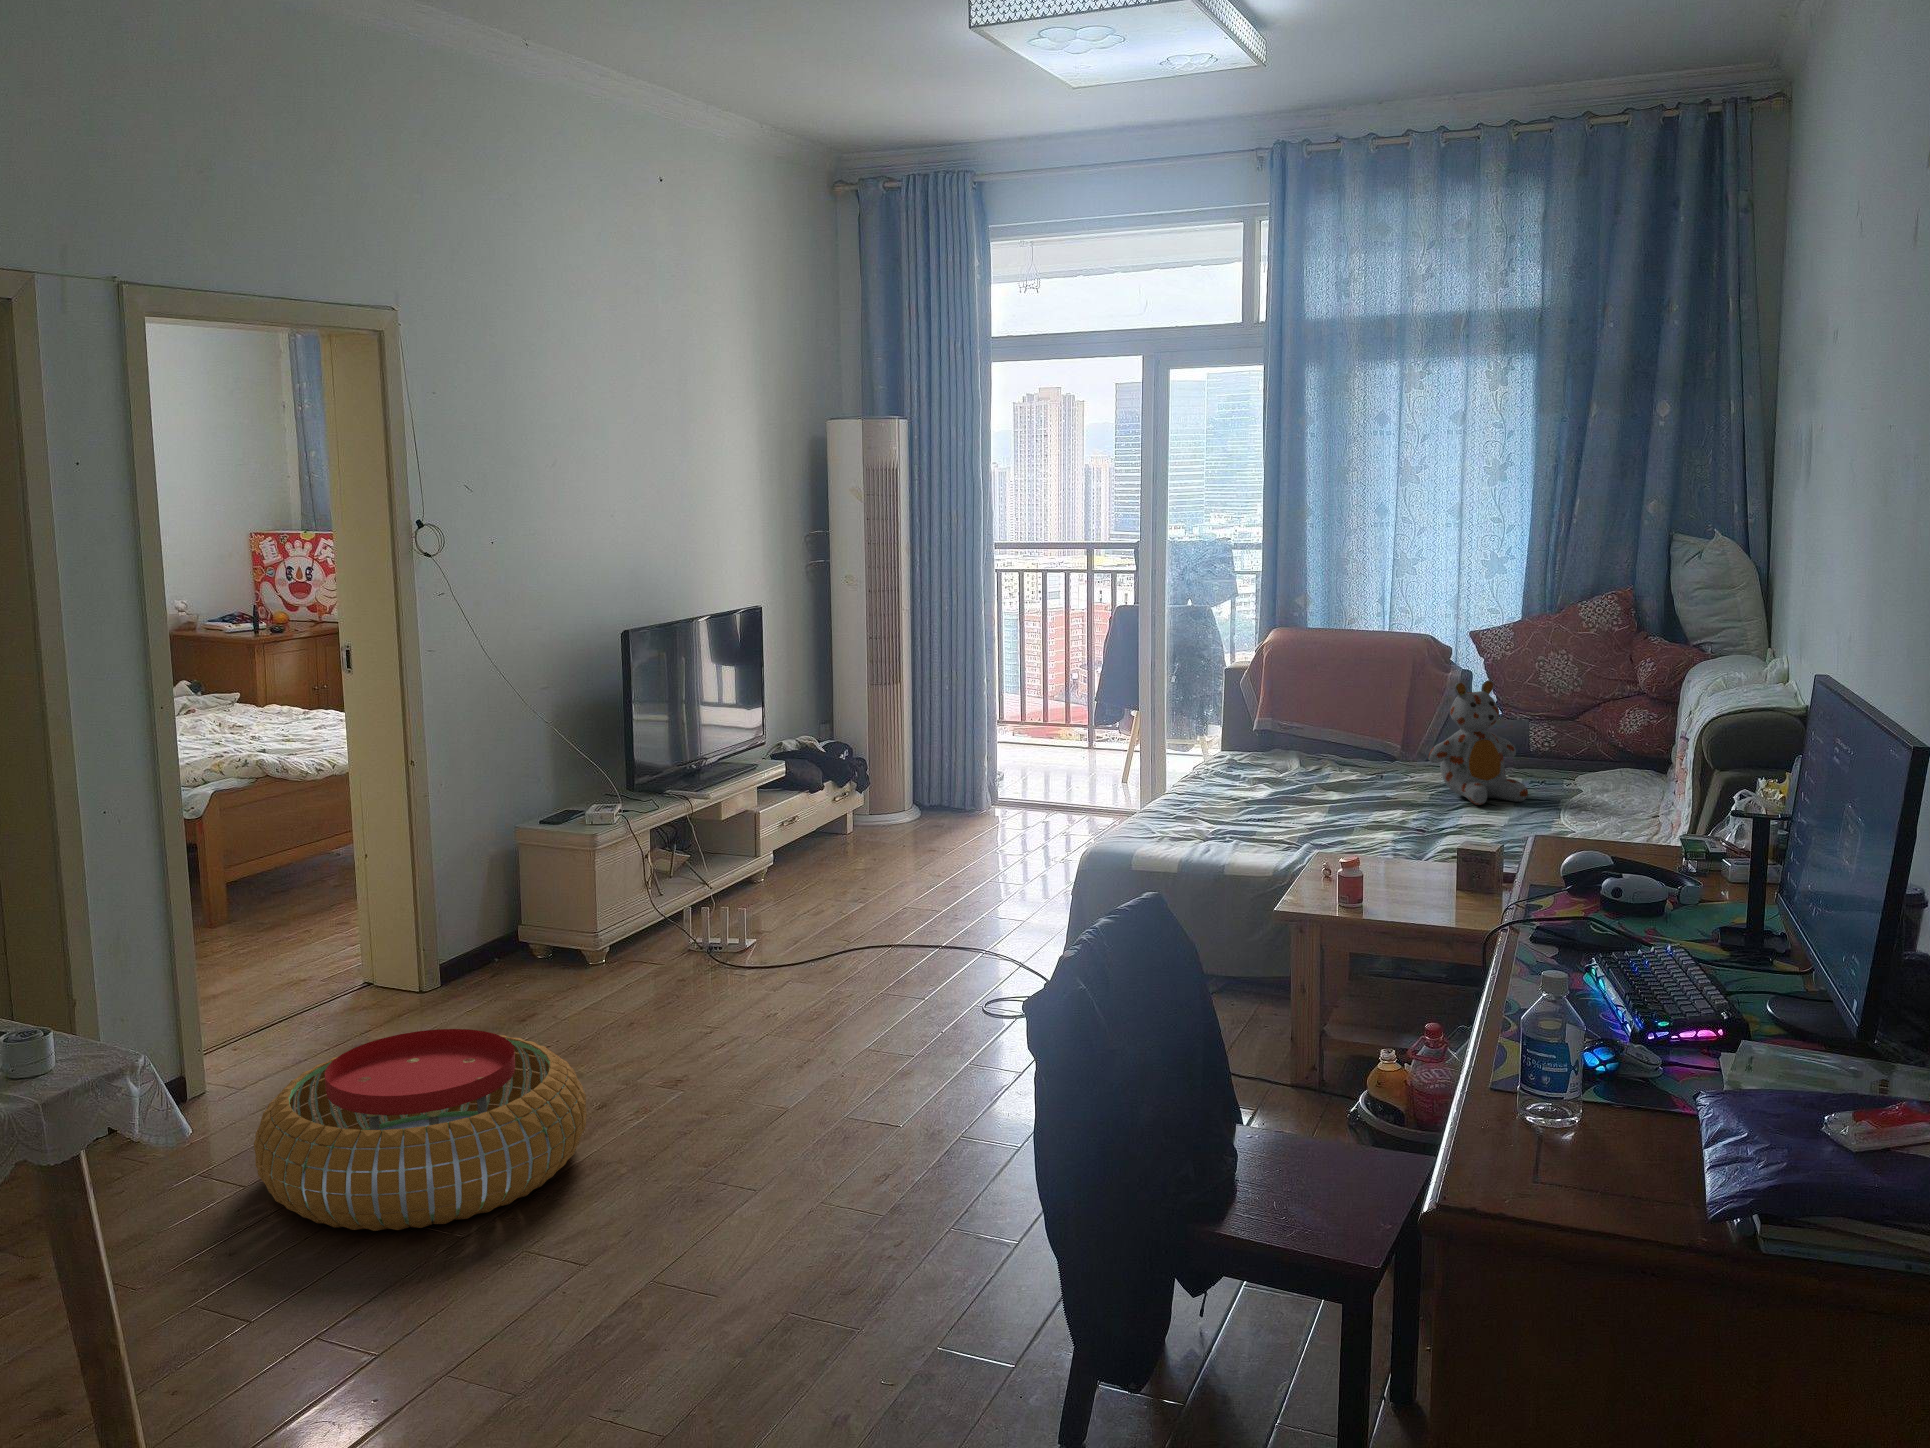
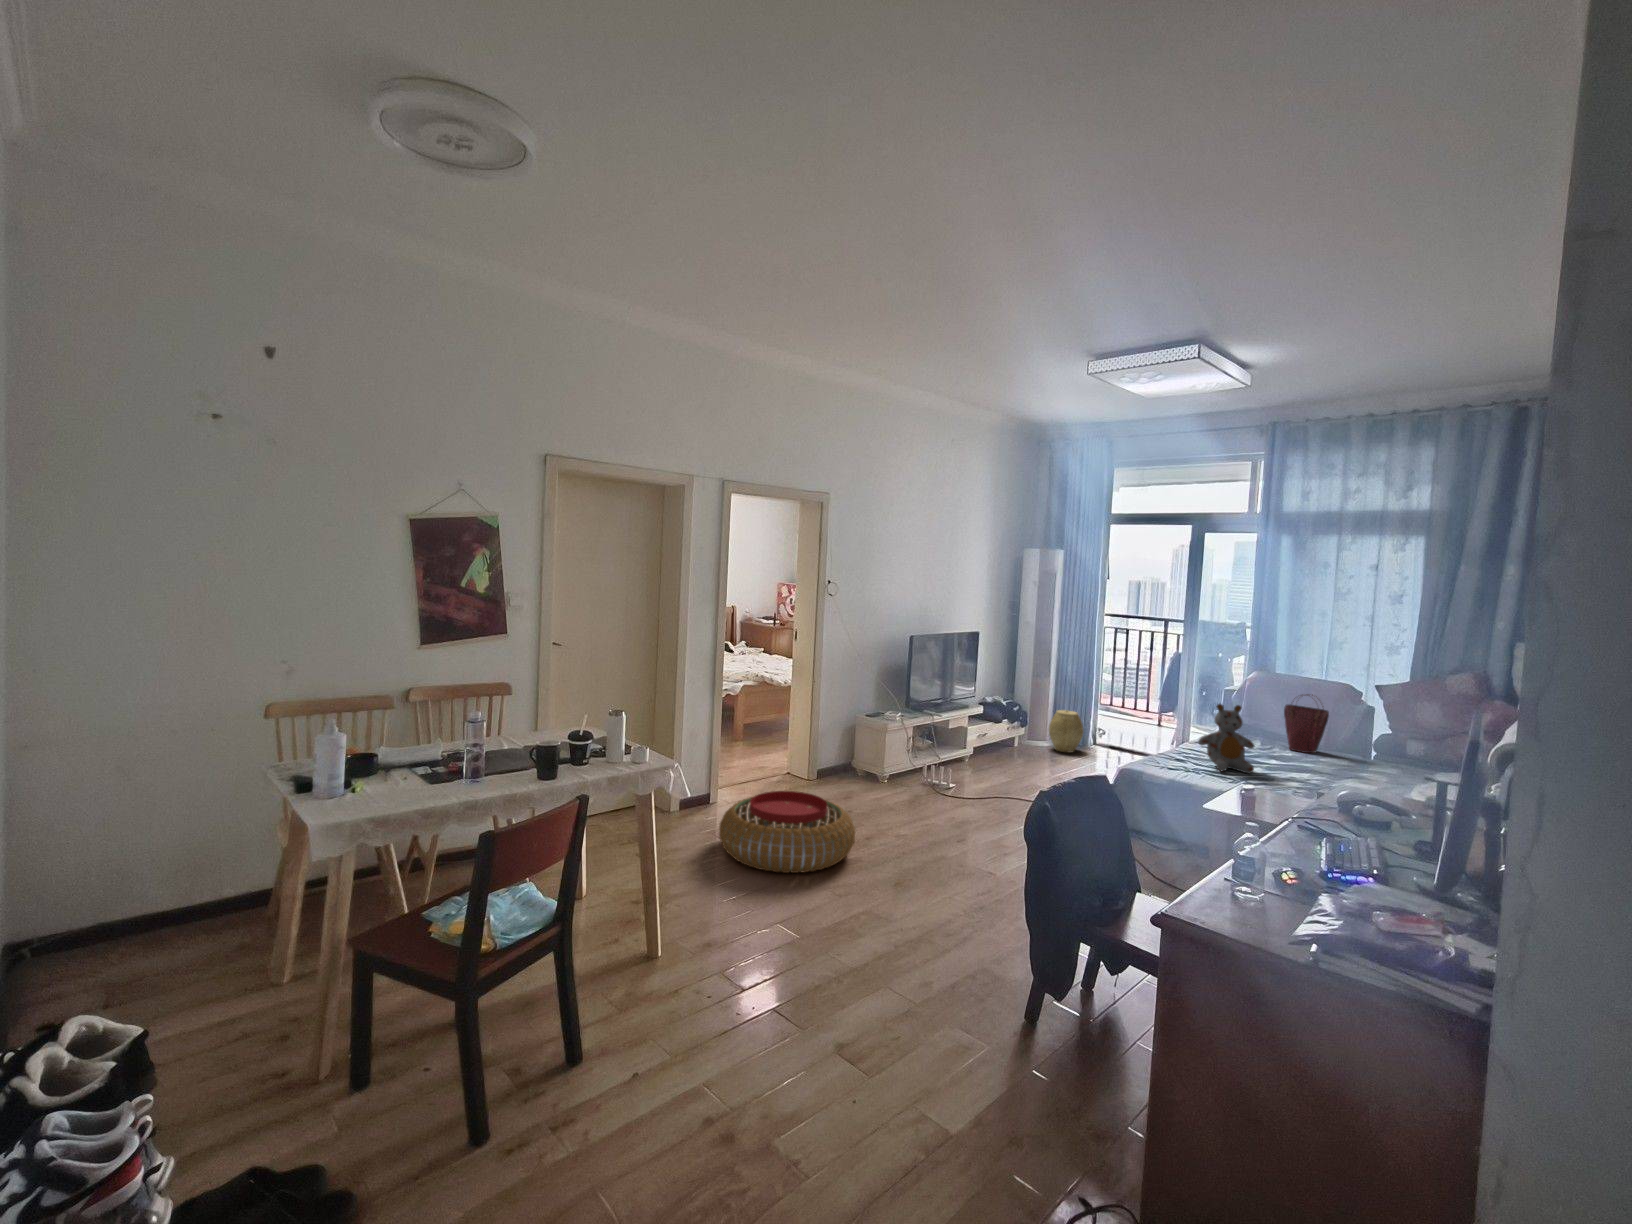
handbag: none [1338,663,1411,771] -> present [1284,694,1329,753]
stuffed bear: present [1429,680,1528,805] -> present [1198,704,1254,774]
woven basket: none [907,744,974,830] -> present [1049,710,1084,752]

